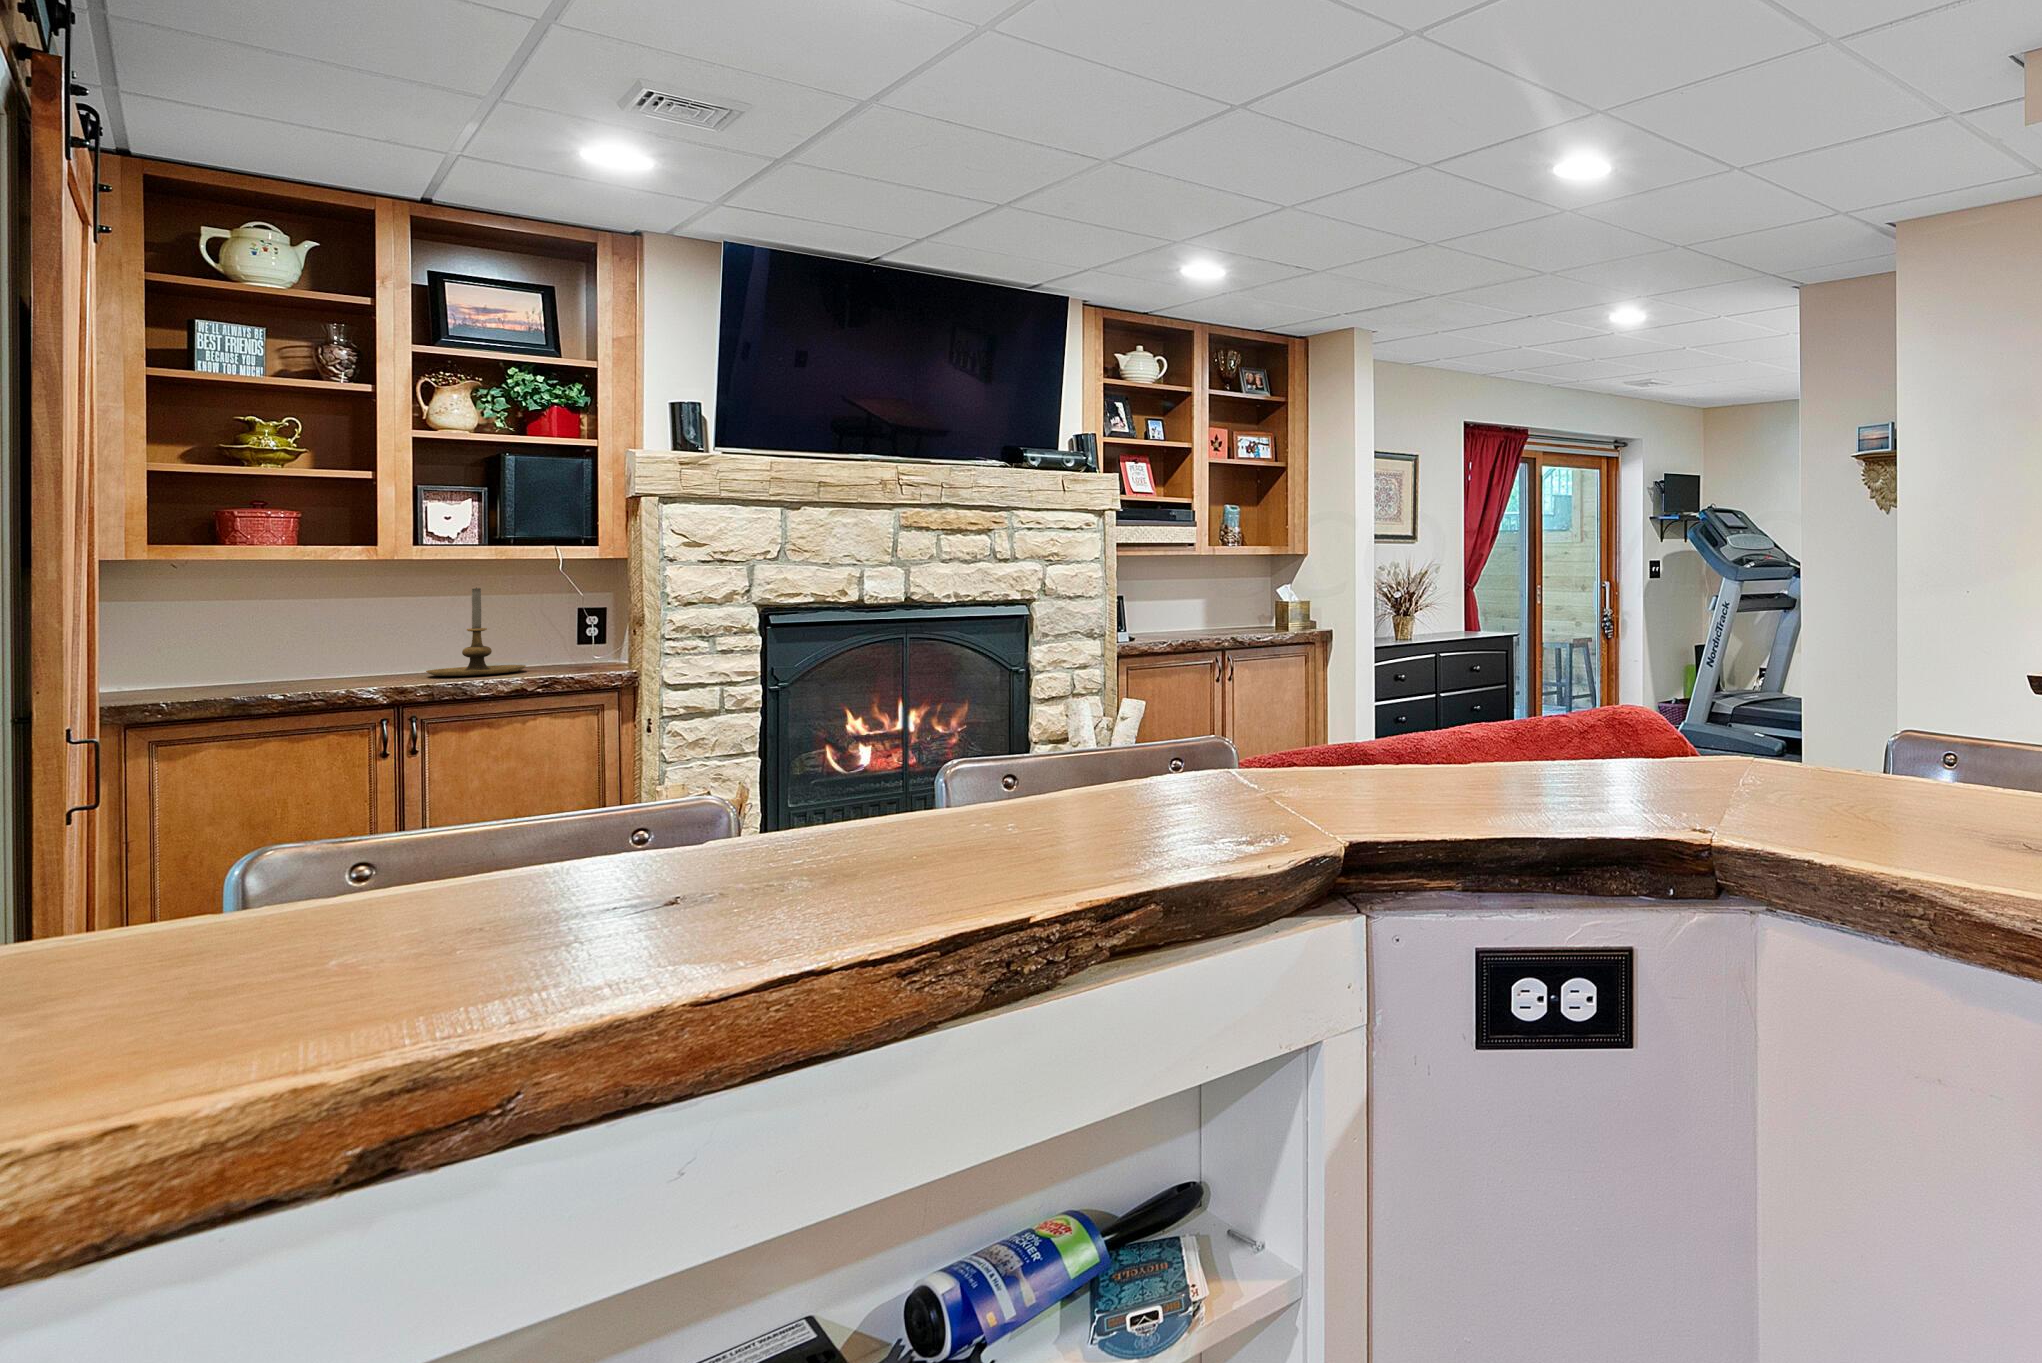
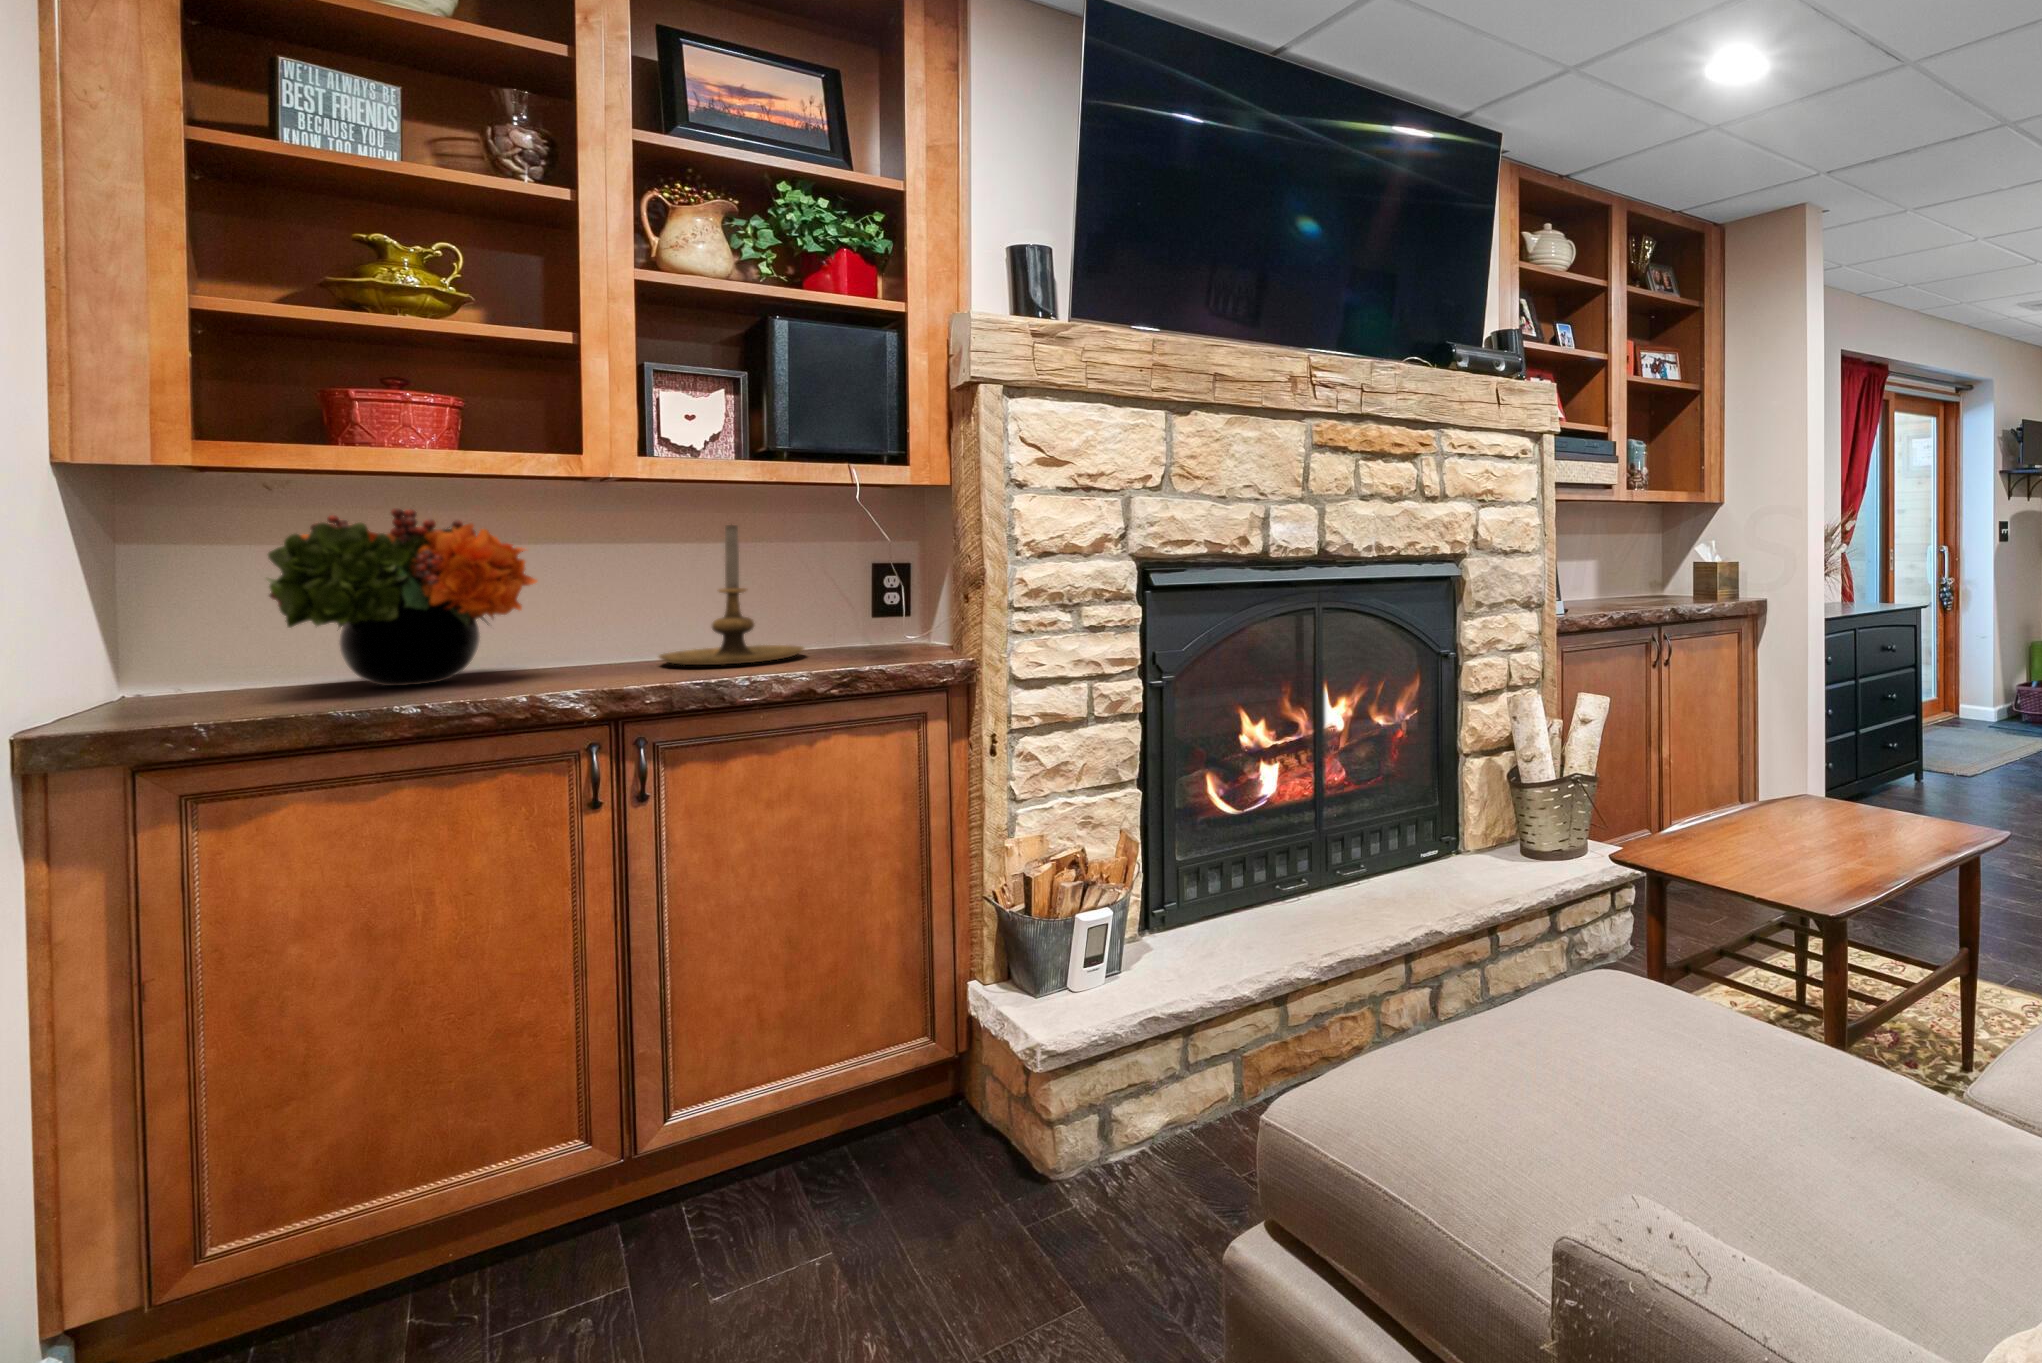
flower arrangement: none [181,582,349,688] -> present [267,508,537,686]

